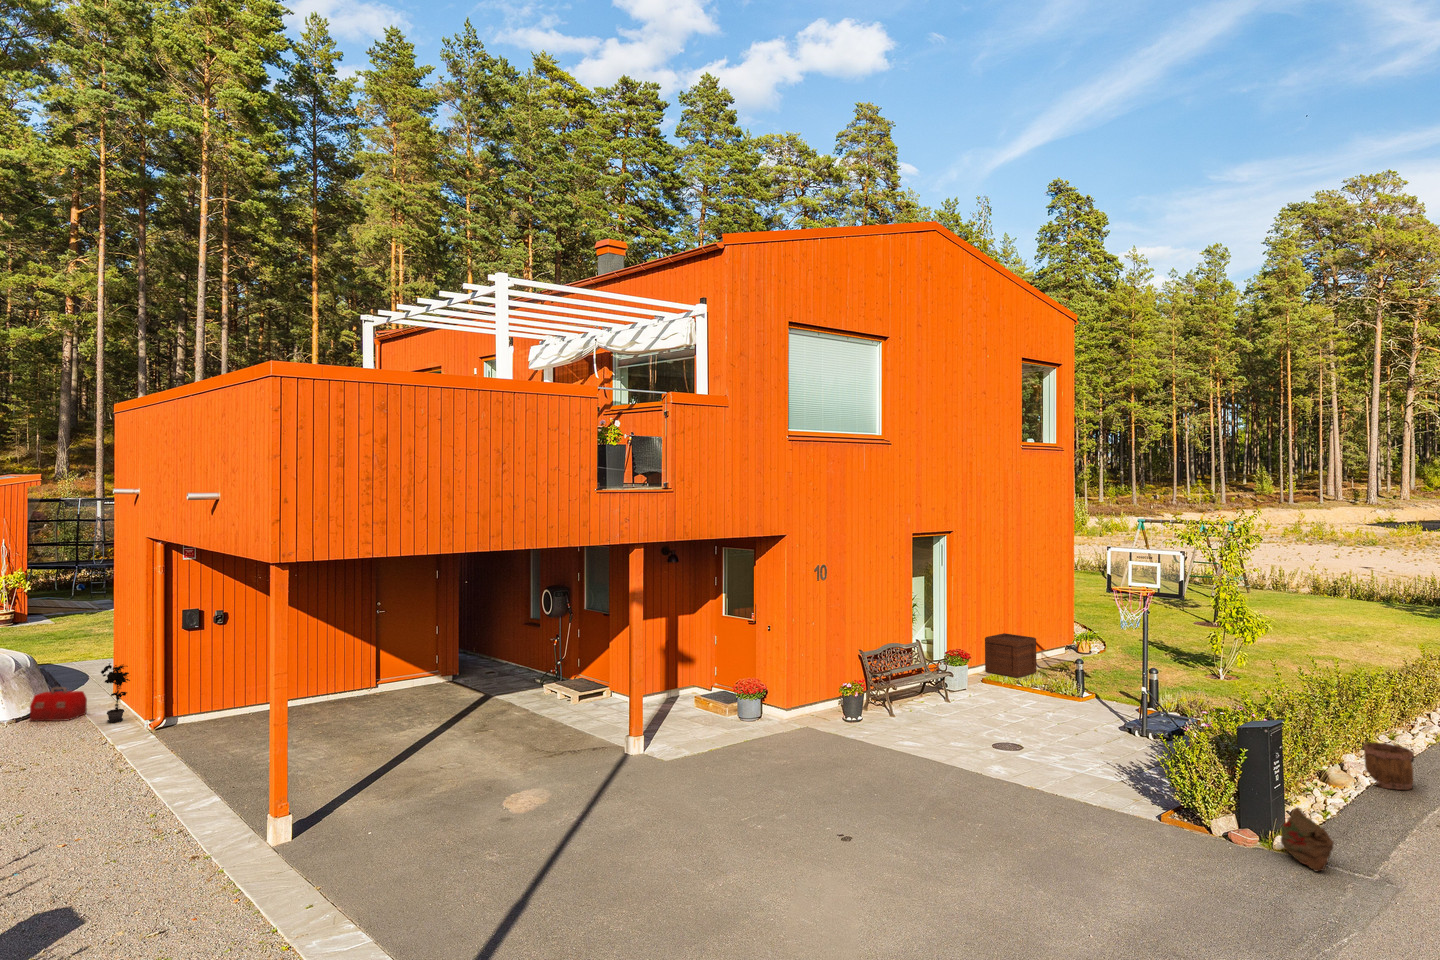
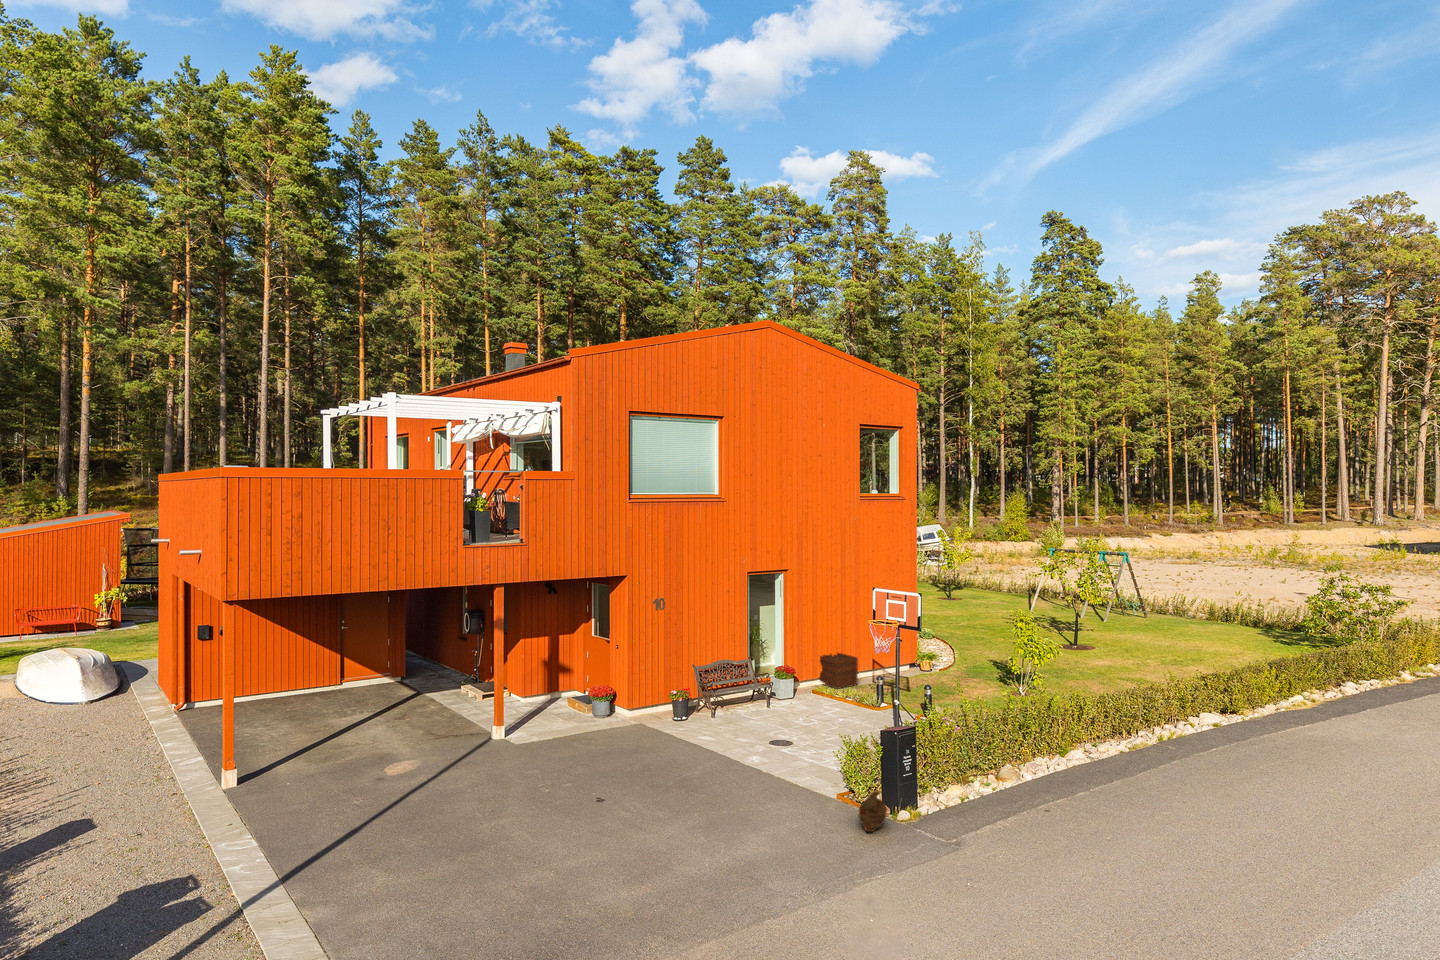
potted plant: present [101,663,130,723] -> none [145,661,168,703]
toolbox: present [30,687,87,721] -> none [99,677,139,701]
bucket: present [1362,741,1414,790] -> none [992,747,1024,784]

